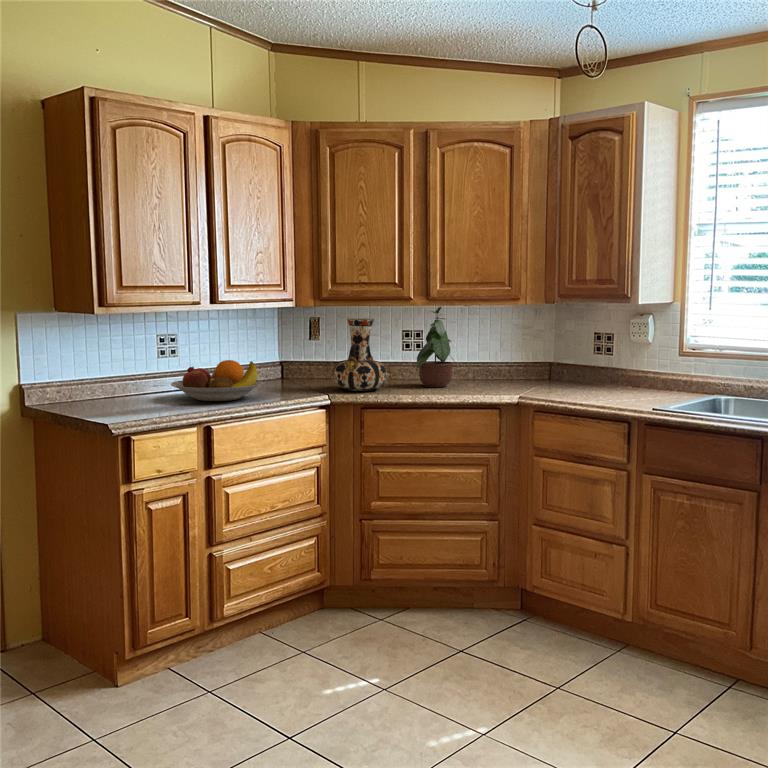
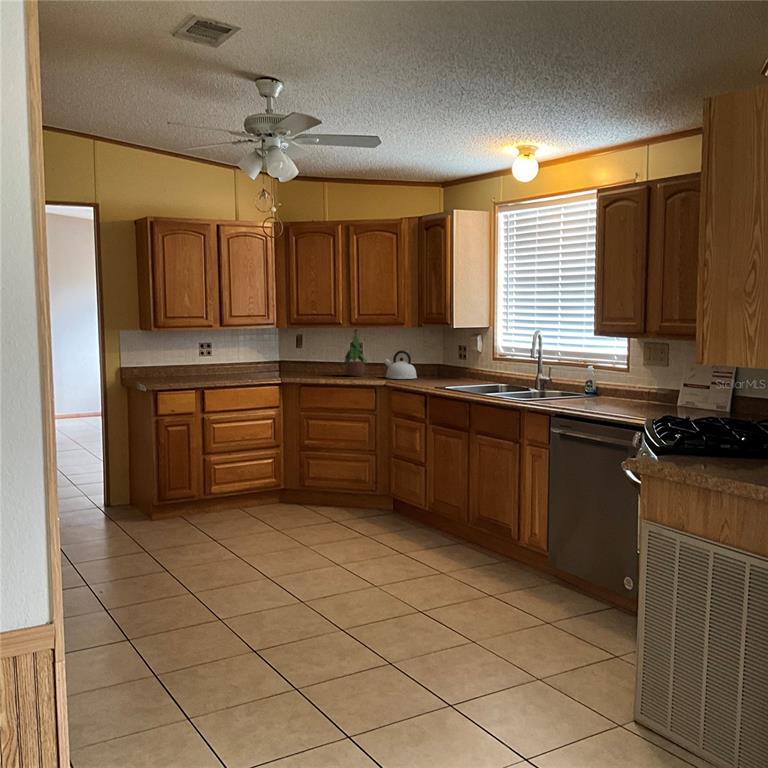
vase: present [333,318,387,391] -> none [291,335,322,377]
kettle: none [491,342,549,391] -> present [384,350,417,379]
fruit bowl: present [171,360,263,401] -> none [196,357,246,379]

